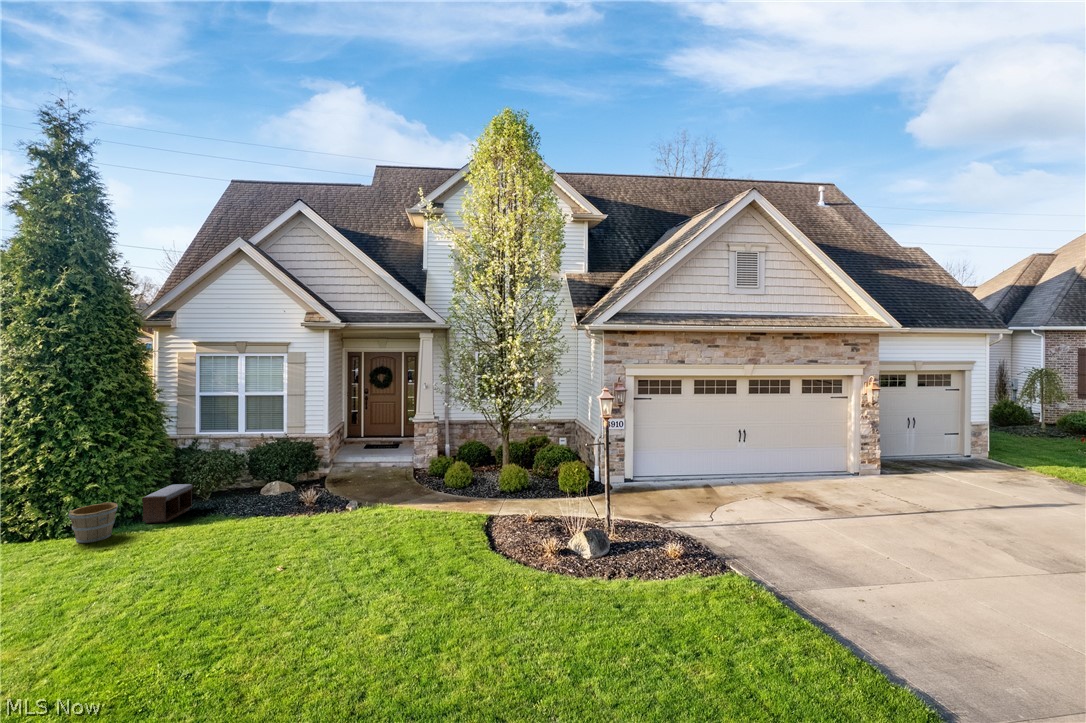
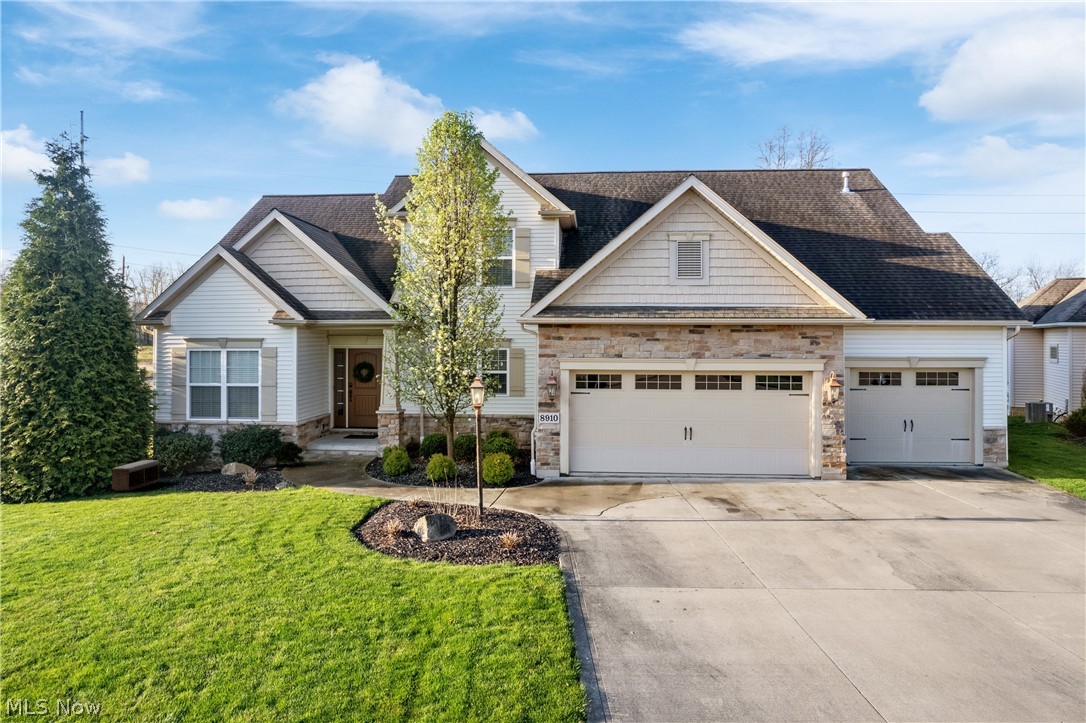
potted plant: none [311,455,343,484] -> present [275,442,304,466]
wooden bucket: present [69,502,118,543] -> none [45,471,87,503]

